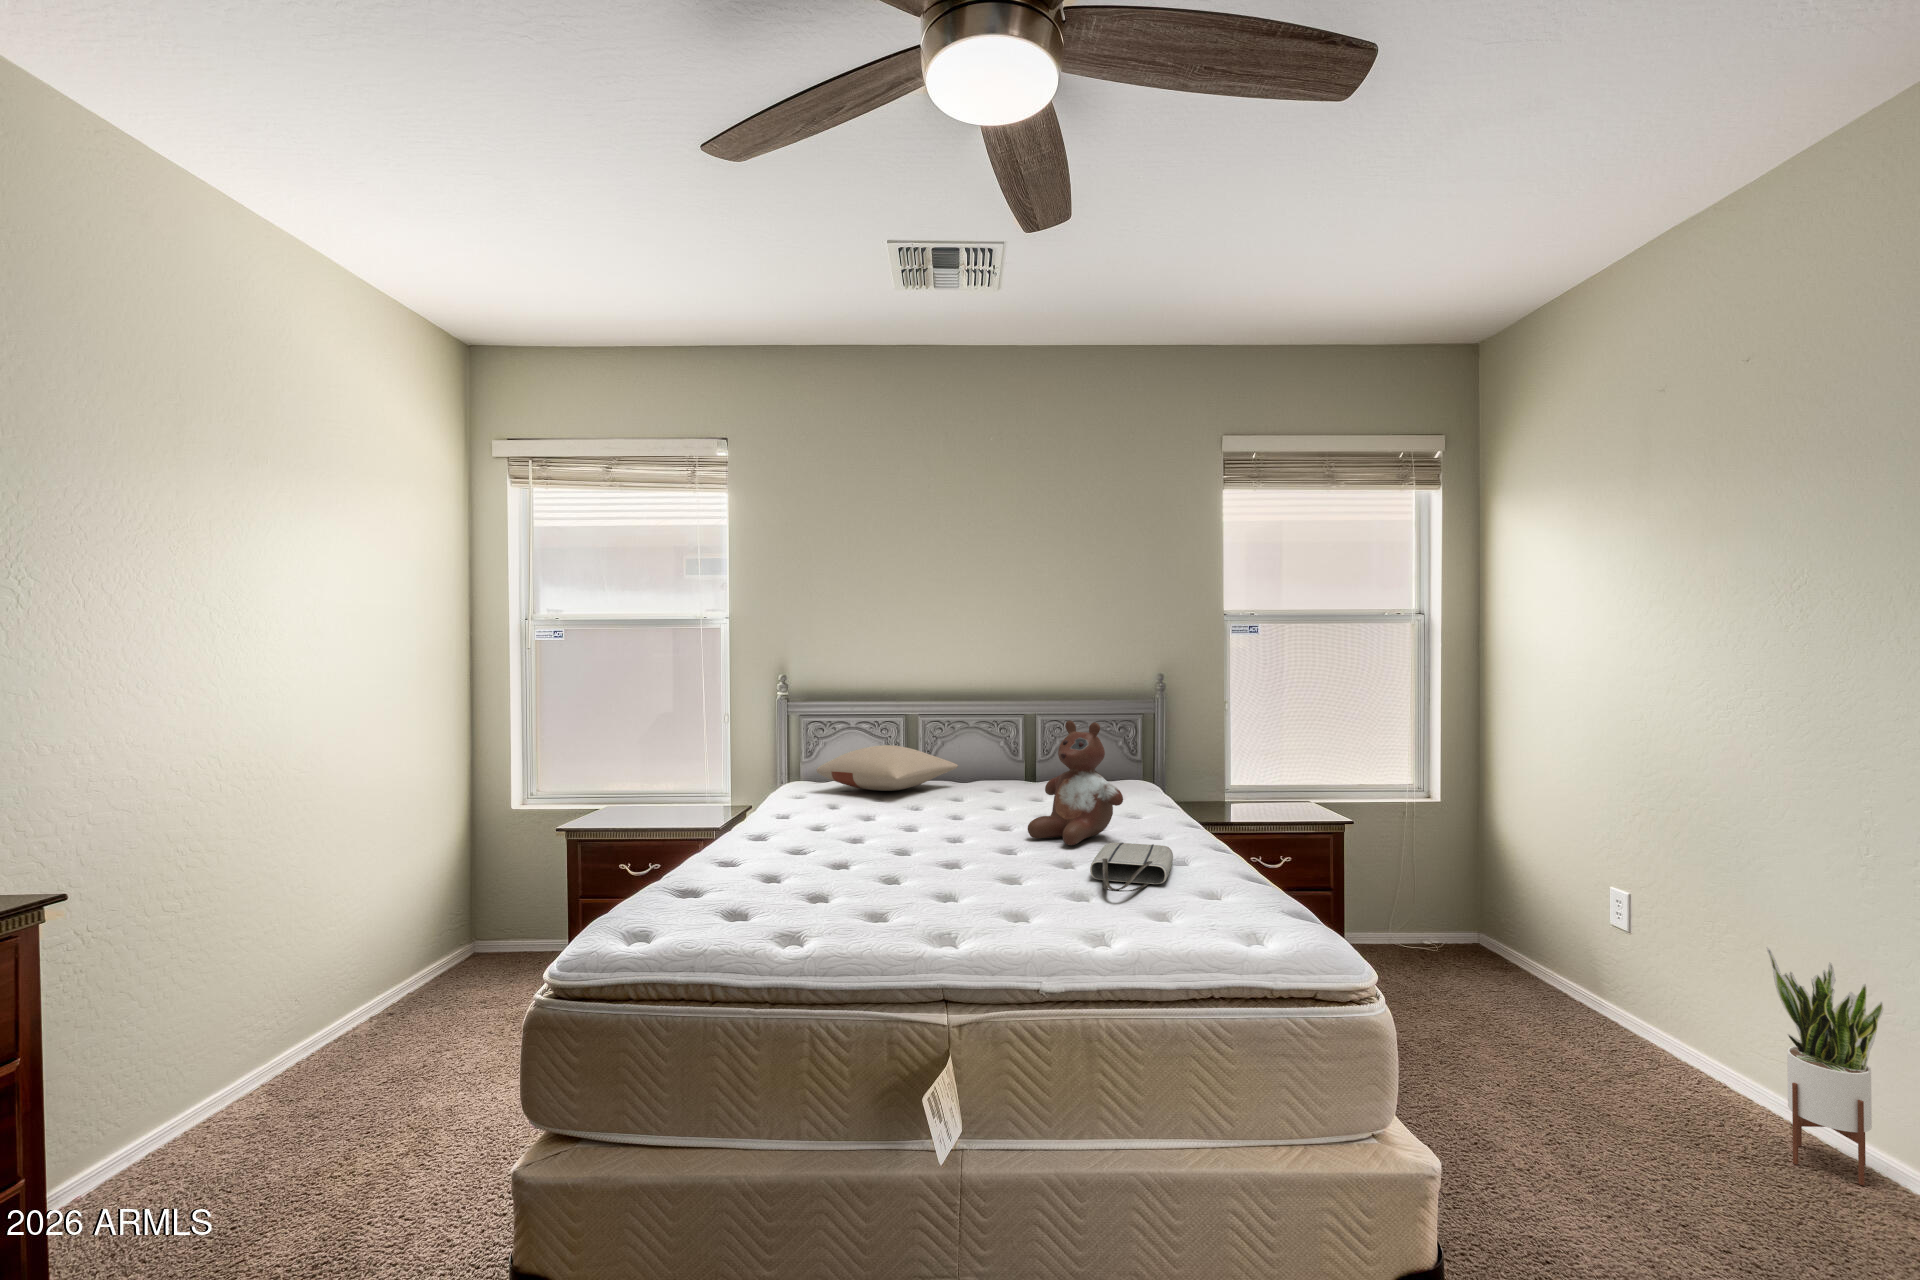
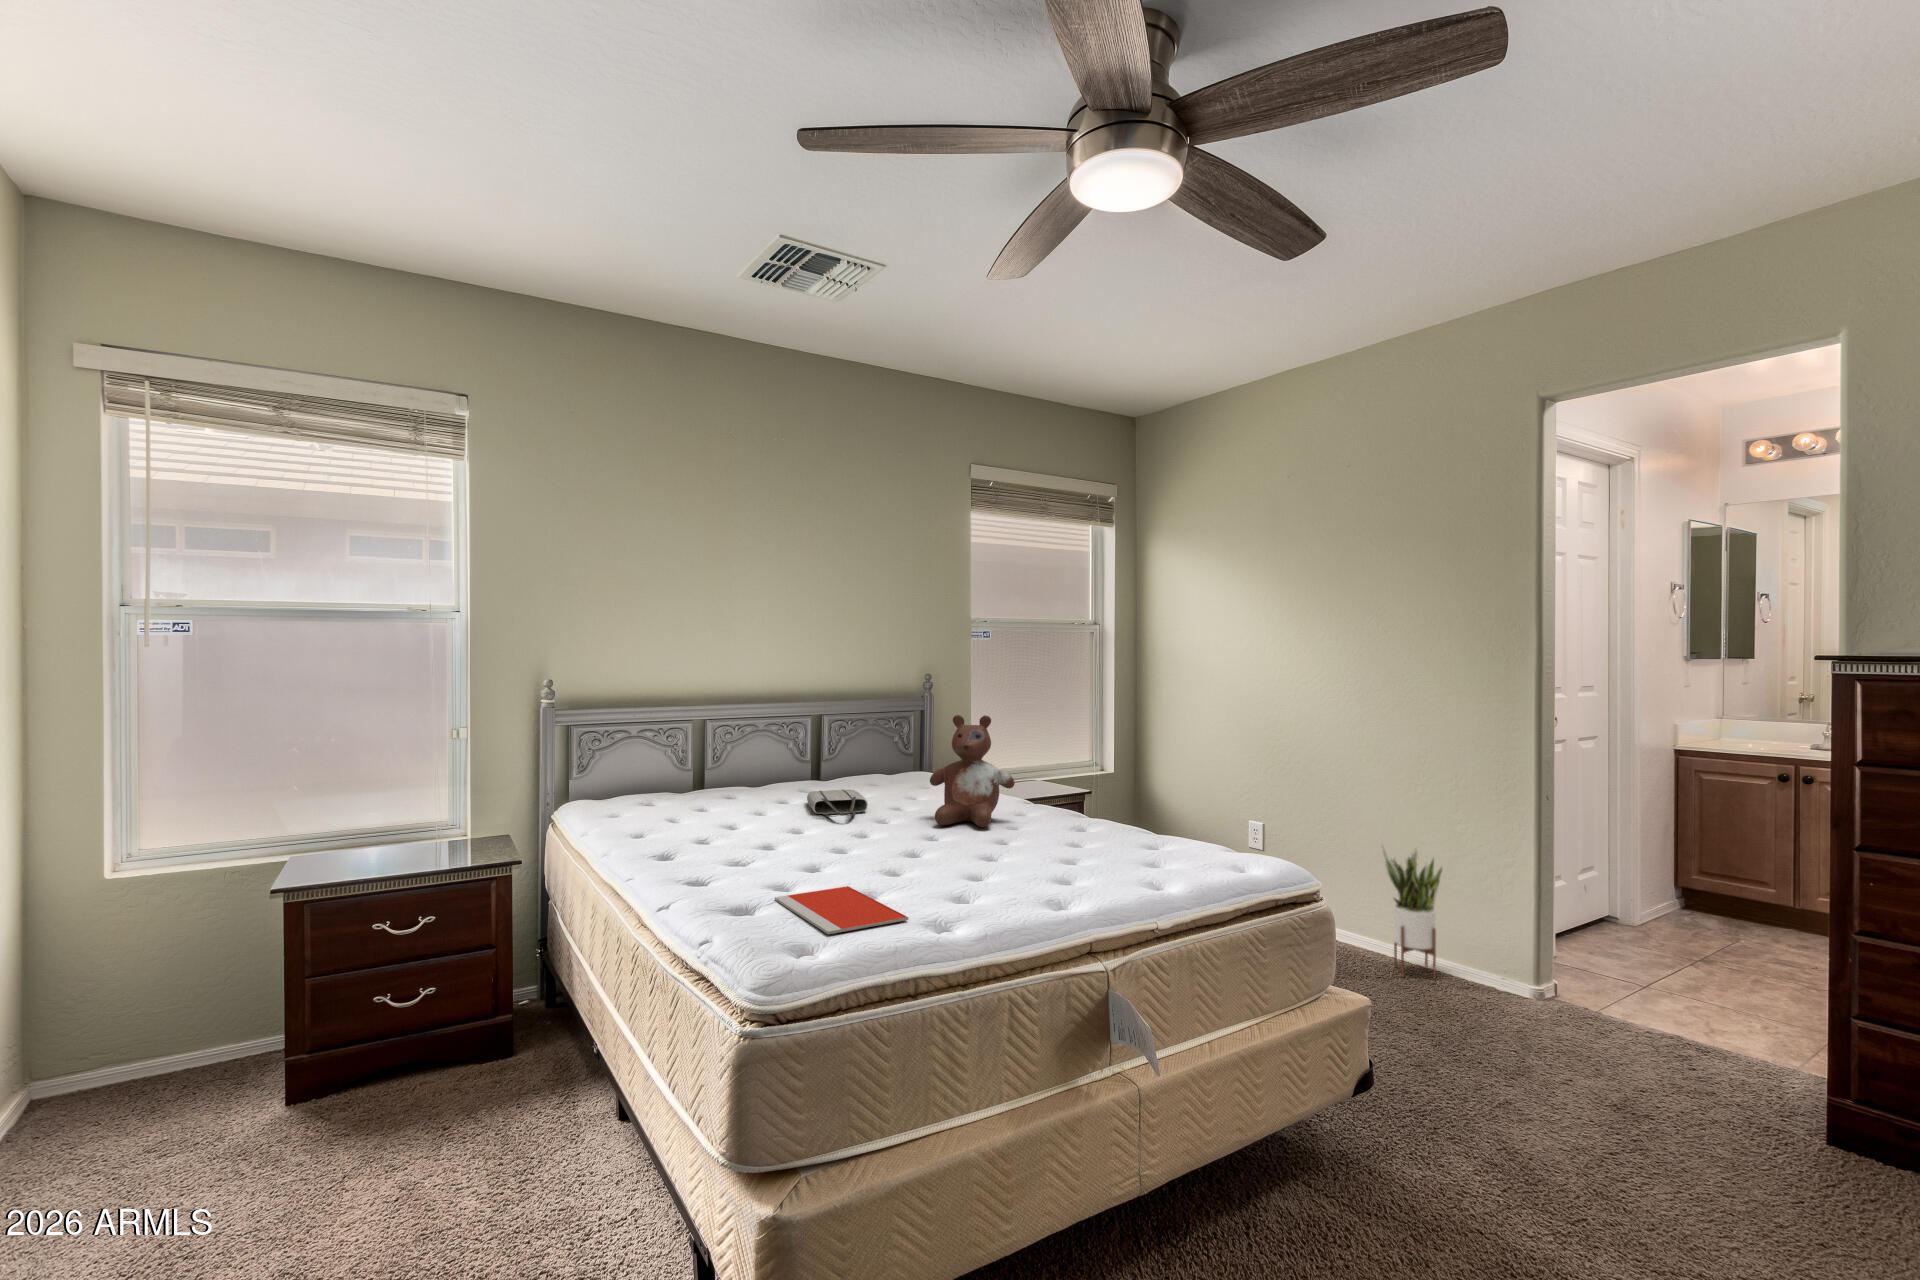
pillow: present [817,745,958,791] -> none [628,754,768,802]
tote bag: present [1090,842,1173,892] -> present [807,790,868,817]
notebook: none [704,886,818,928] -> present [775,886,908,934]

